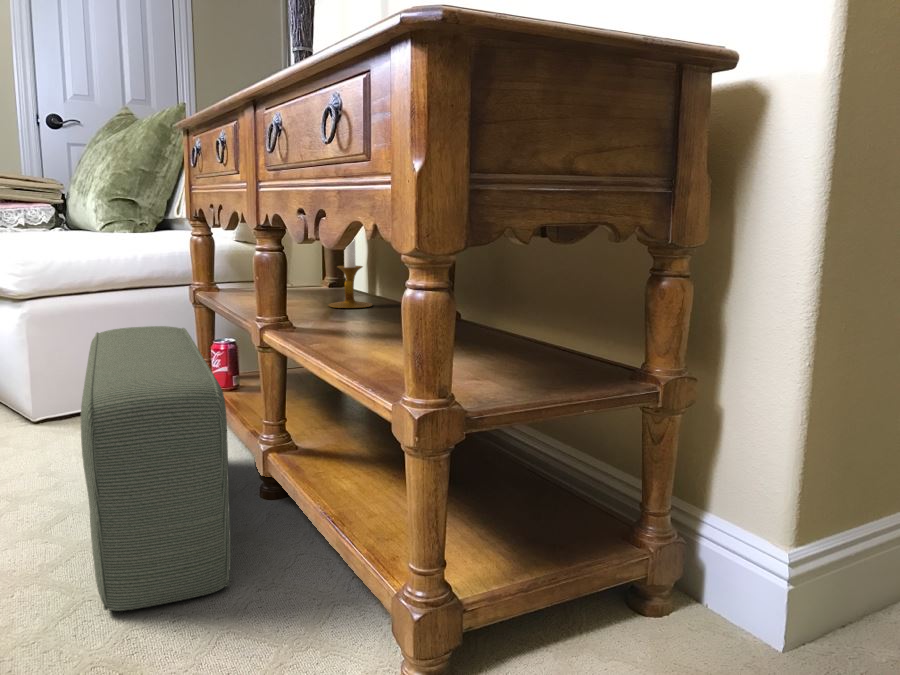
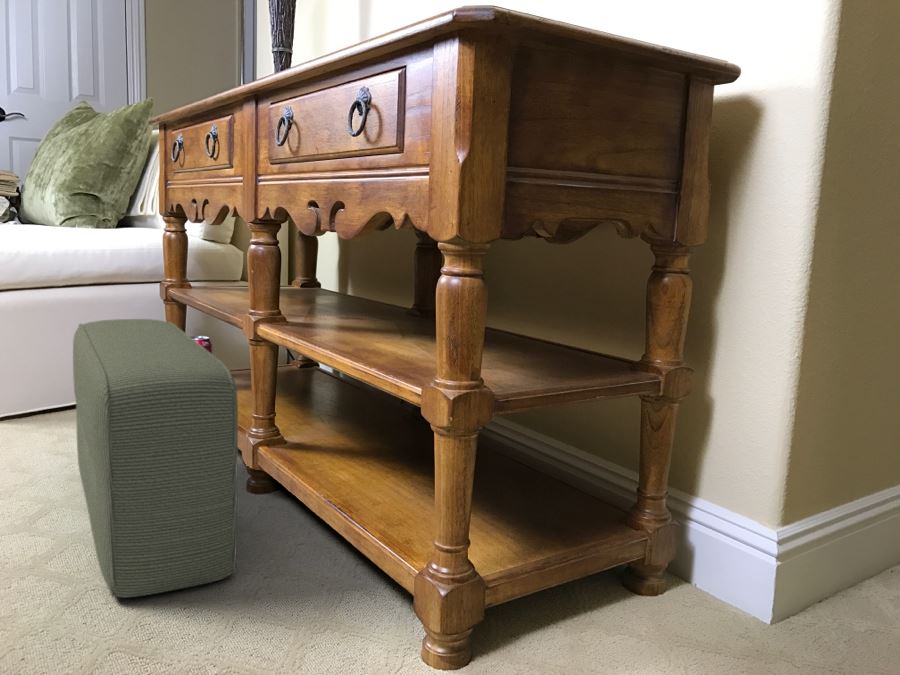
candlestick: present [328,239,372,308] -> none [311,228,356,306]

